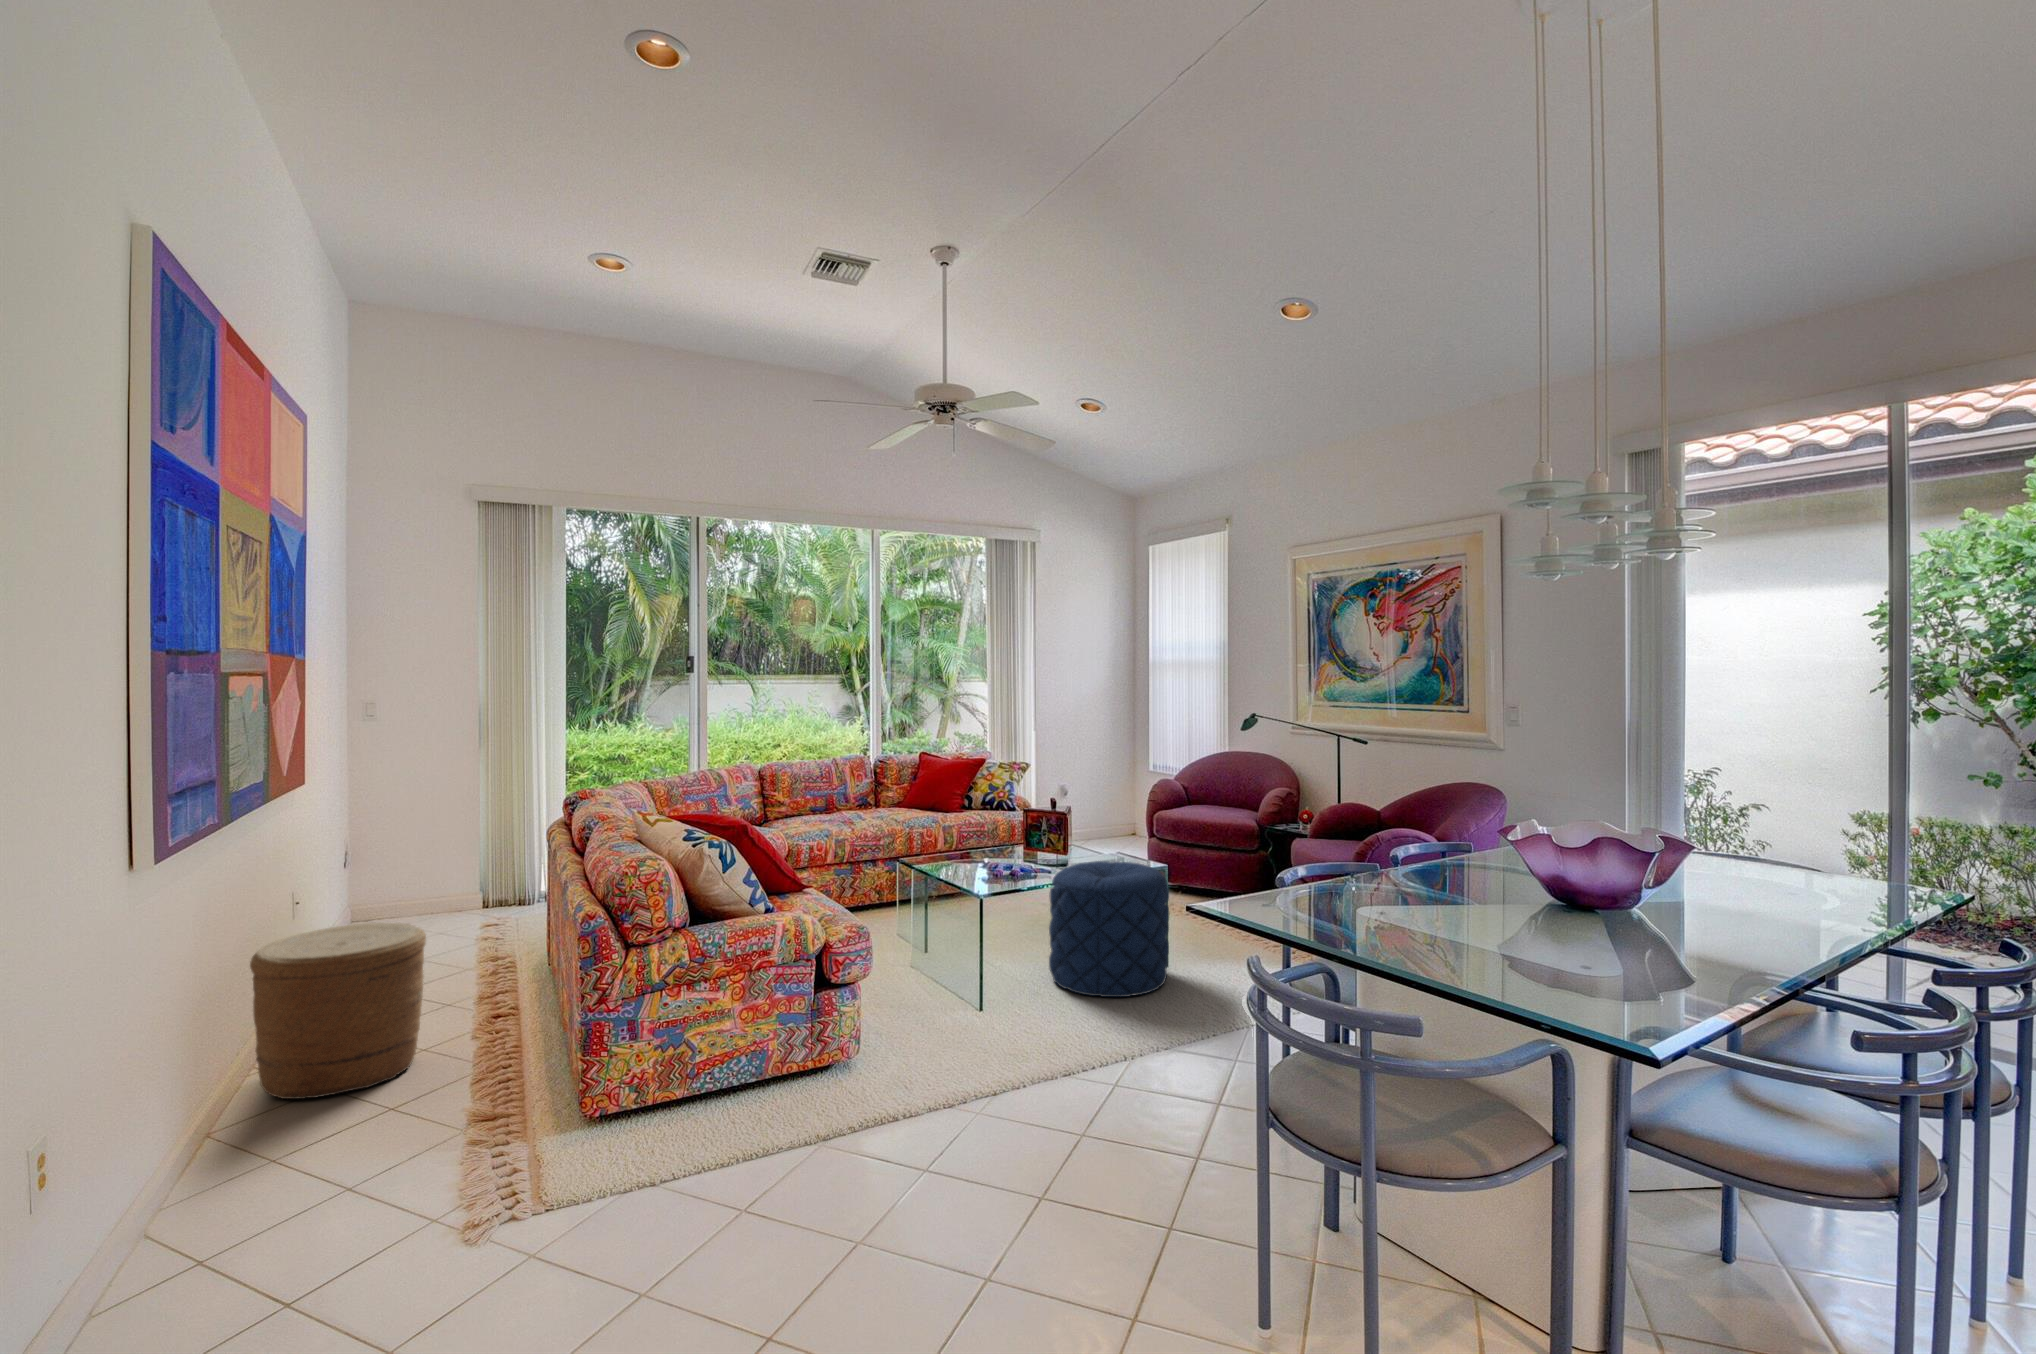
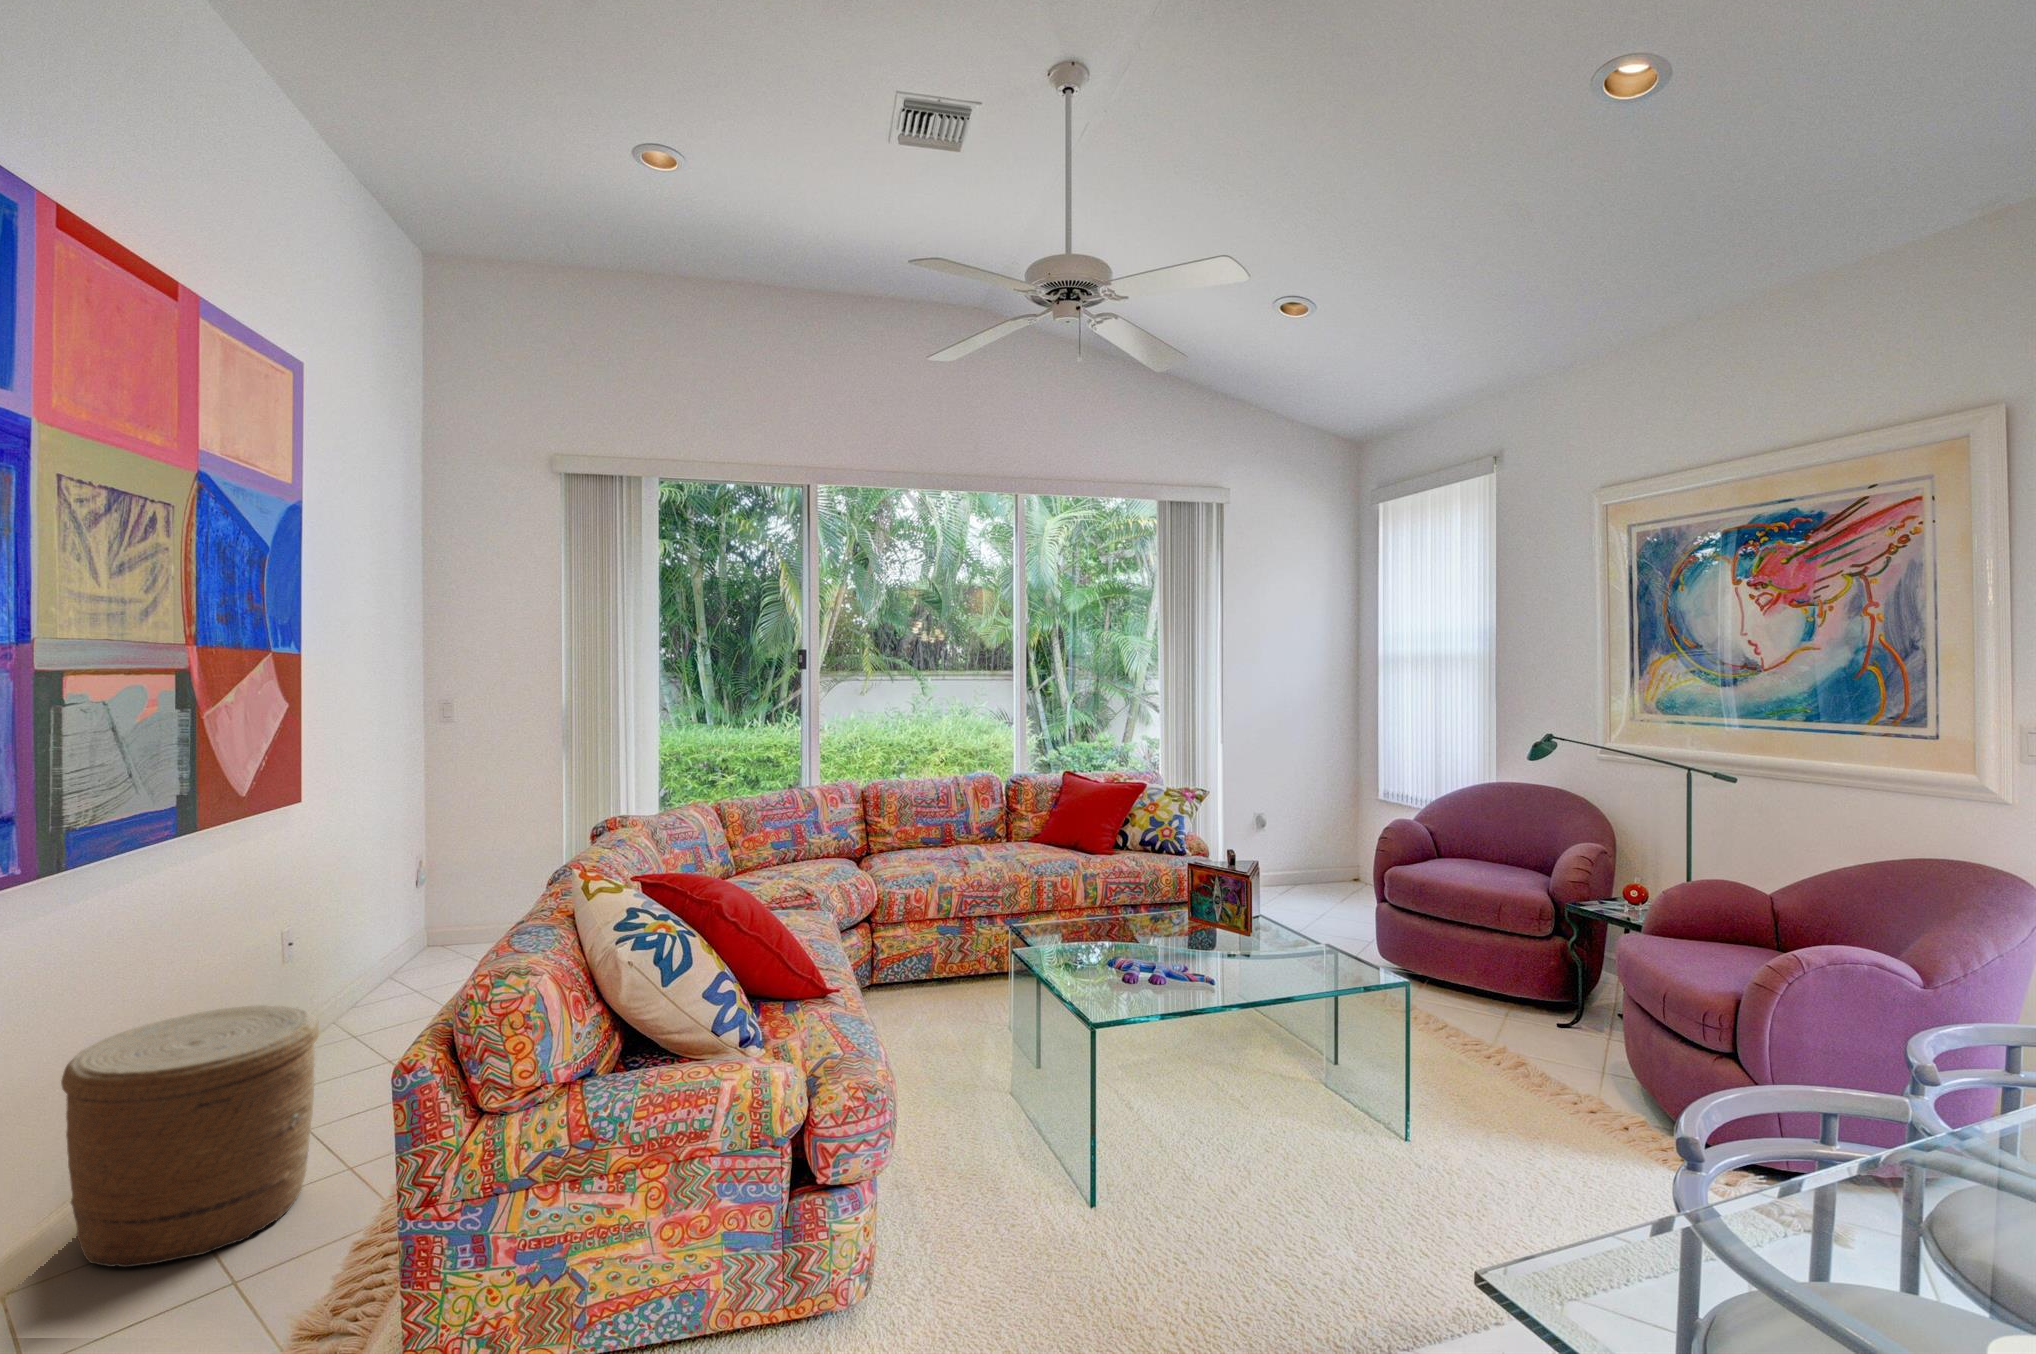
pouf: present [1049,861,1169,997] -> none [1207,964,1404,1204]

